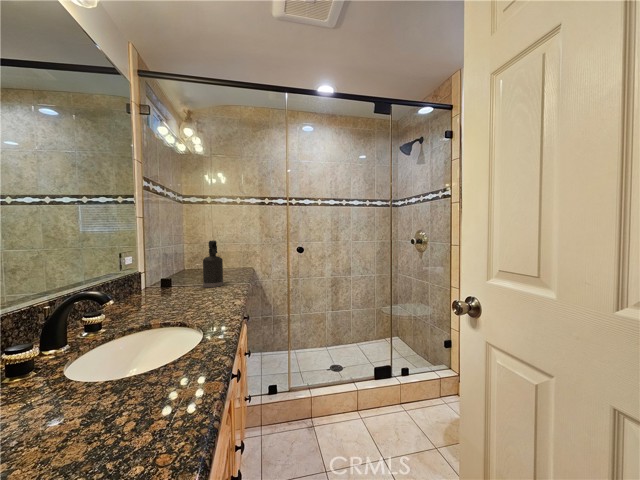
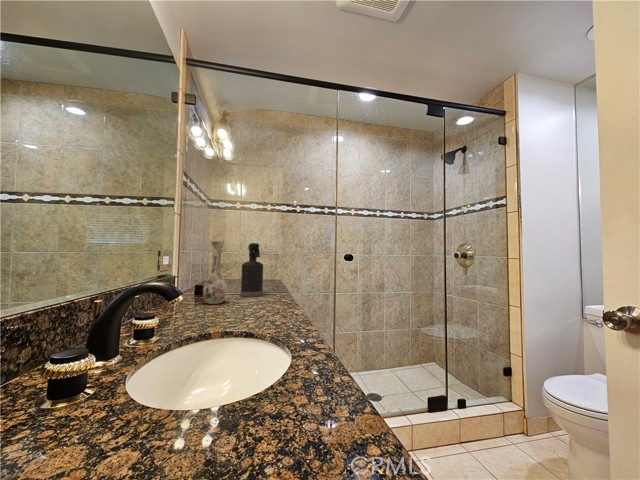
vase: none [164,242,186,296] -> present [203,241,228,304]

